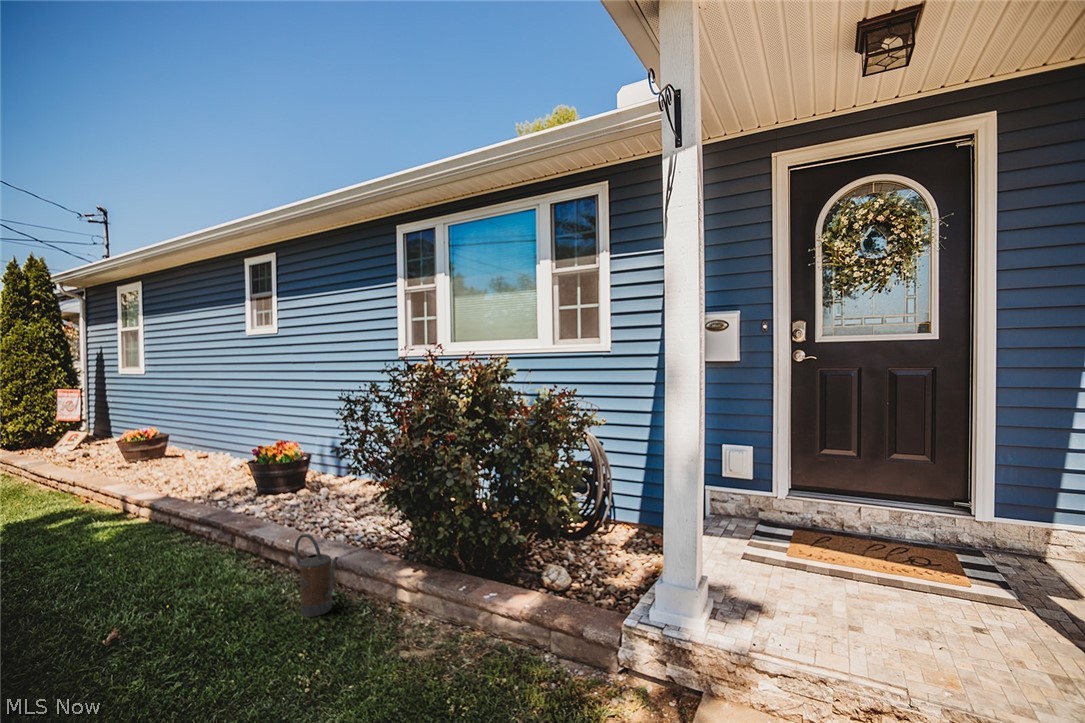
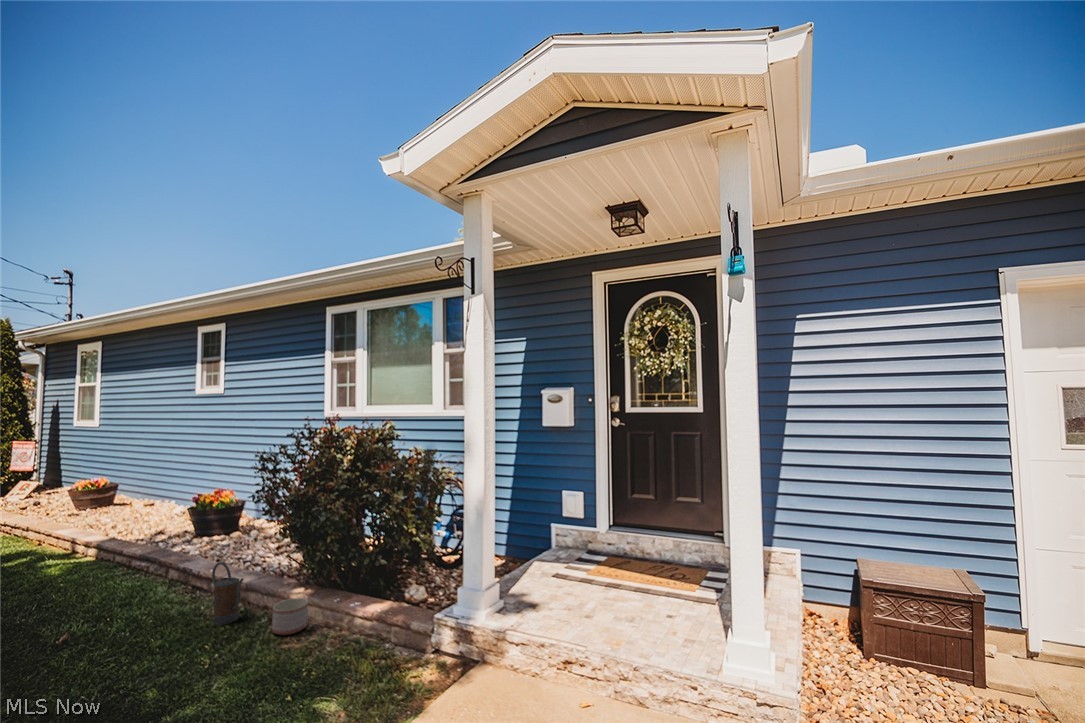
planter: none [382,585,427,637] -> present [272,598,308,635]

